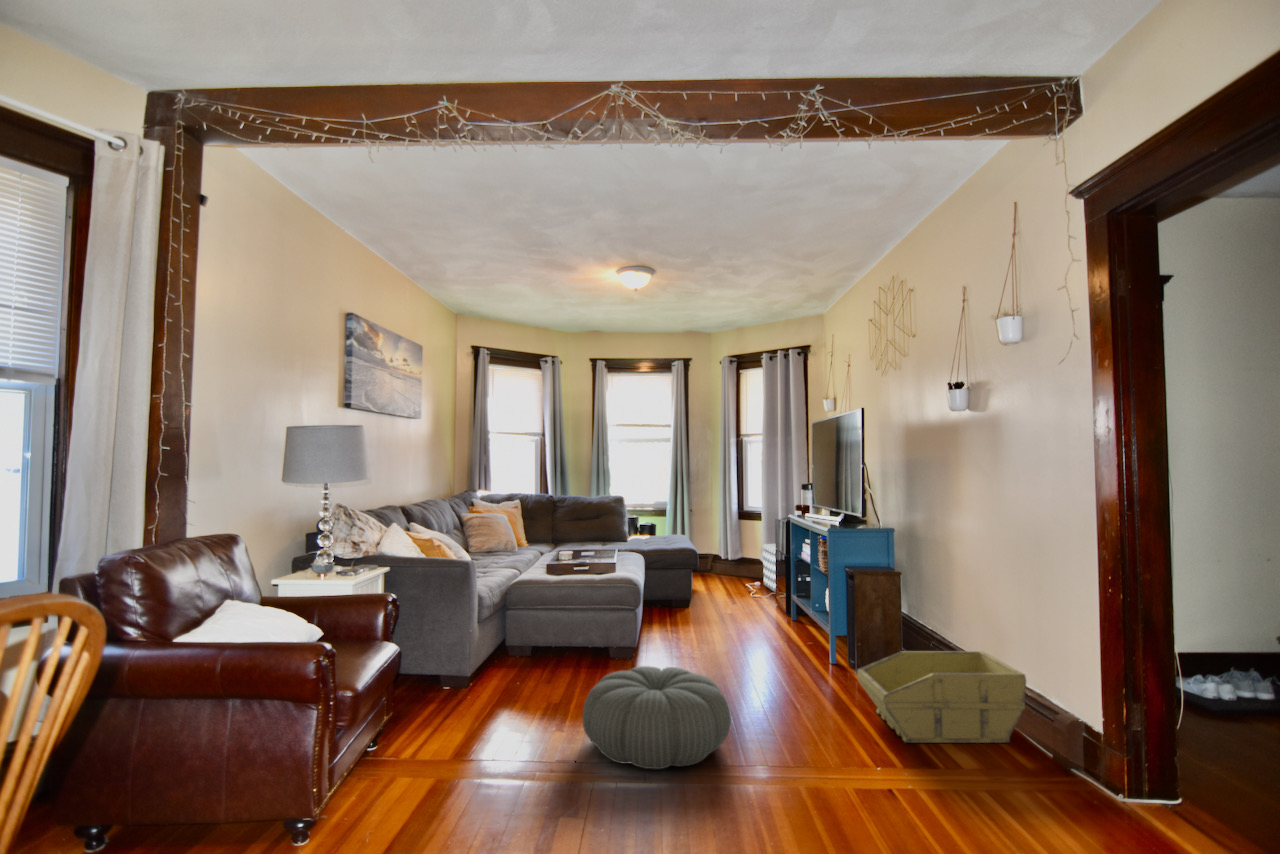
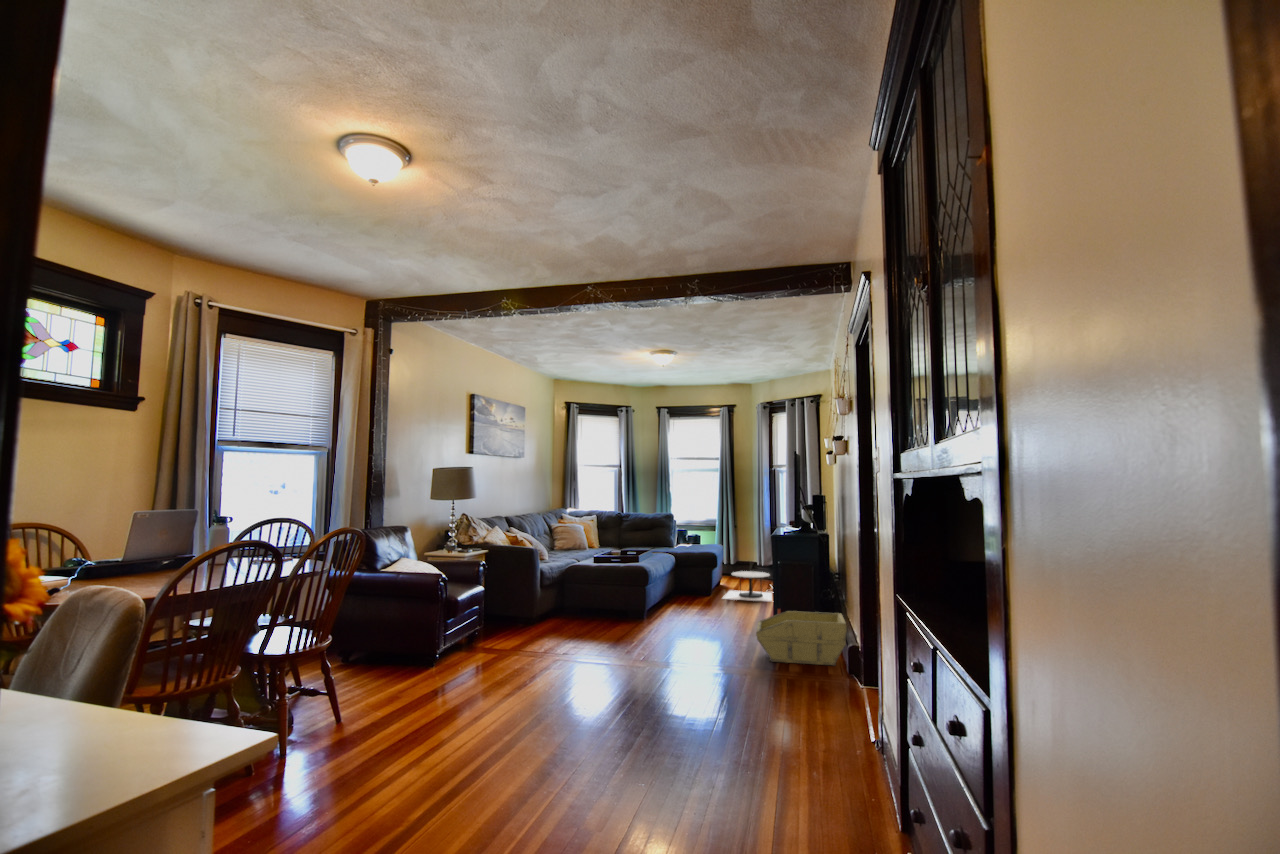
side table: none [708,572,783,614] -> present [723,571,772,601]
pouf: present [583,666,731,769] -> none [580,611,664,660]

